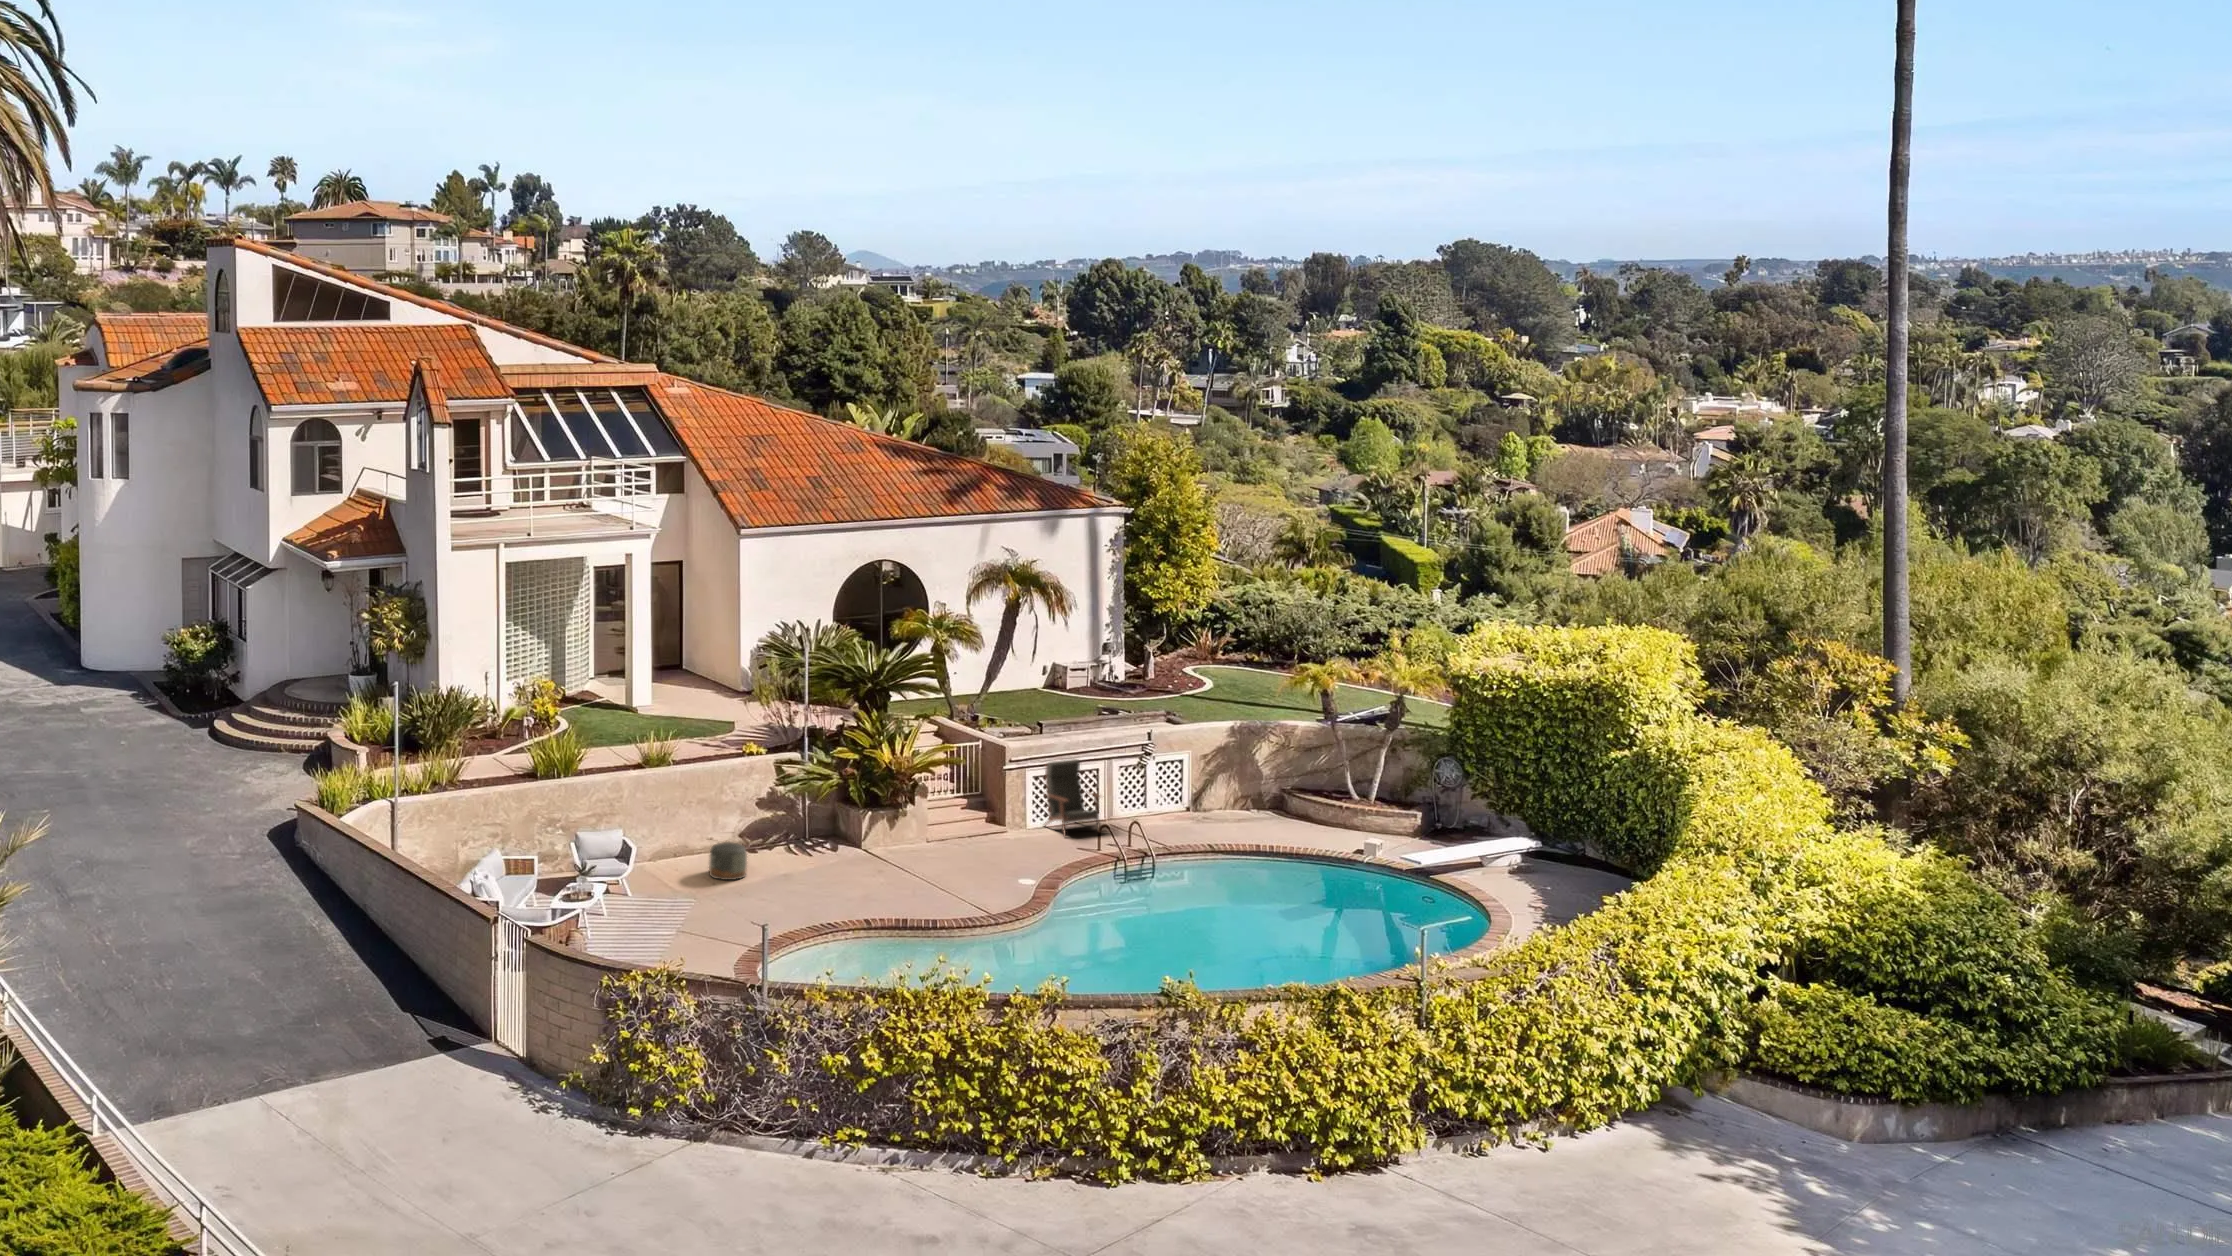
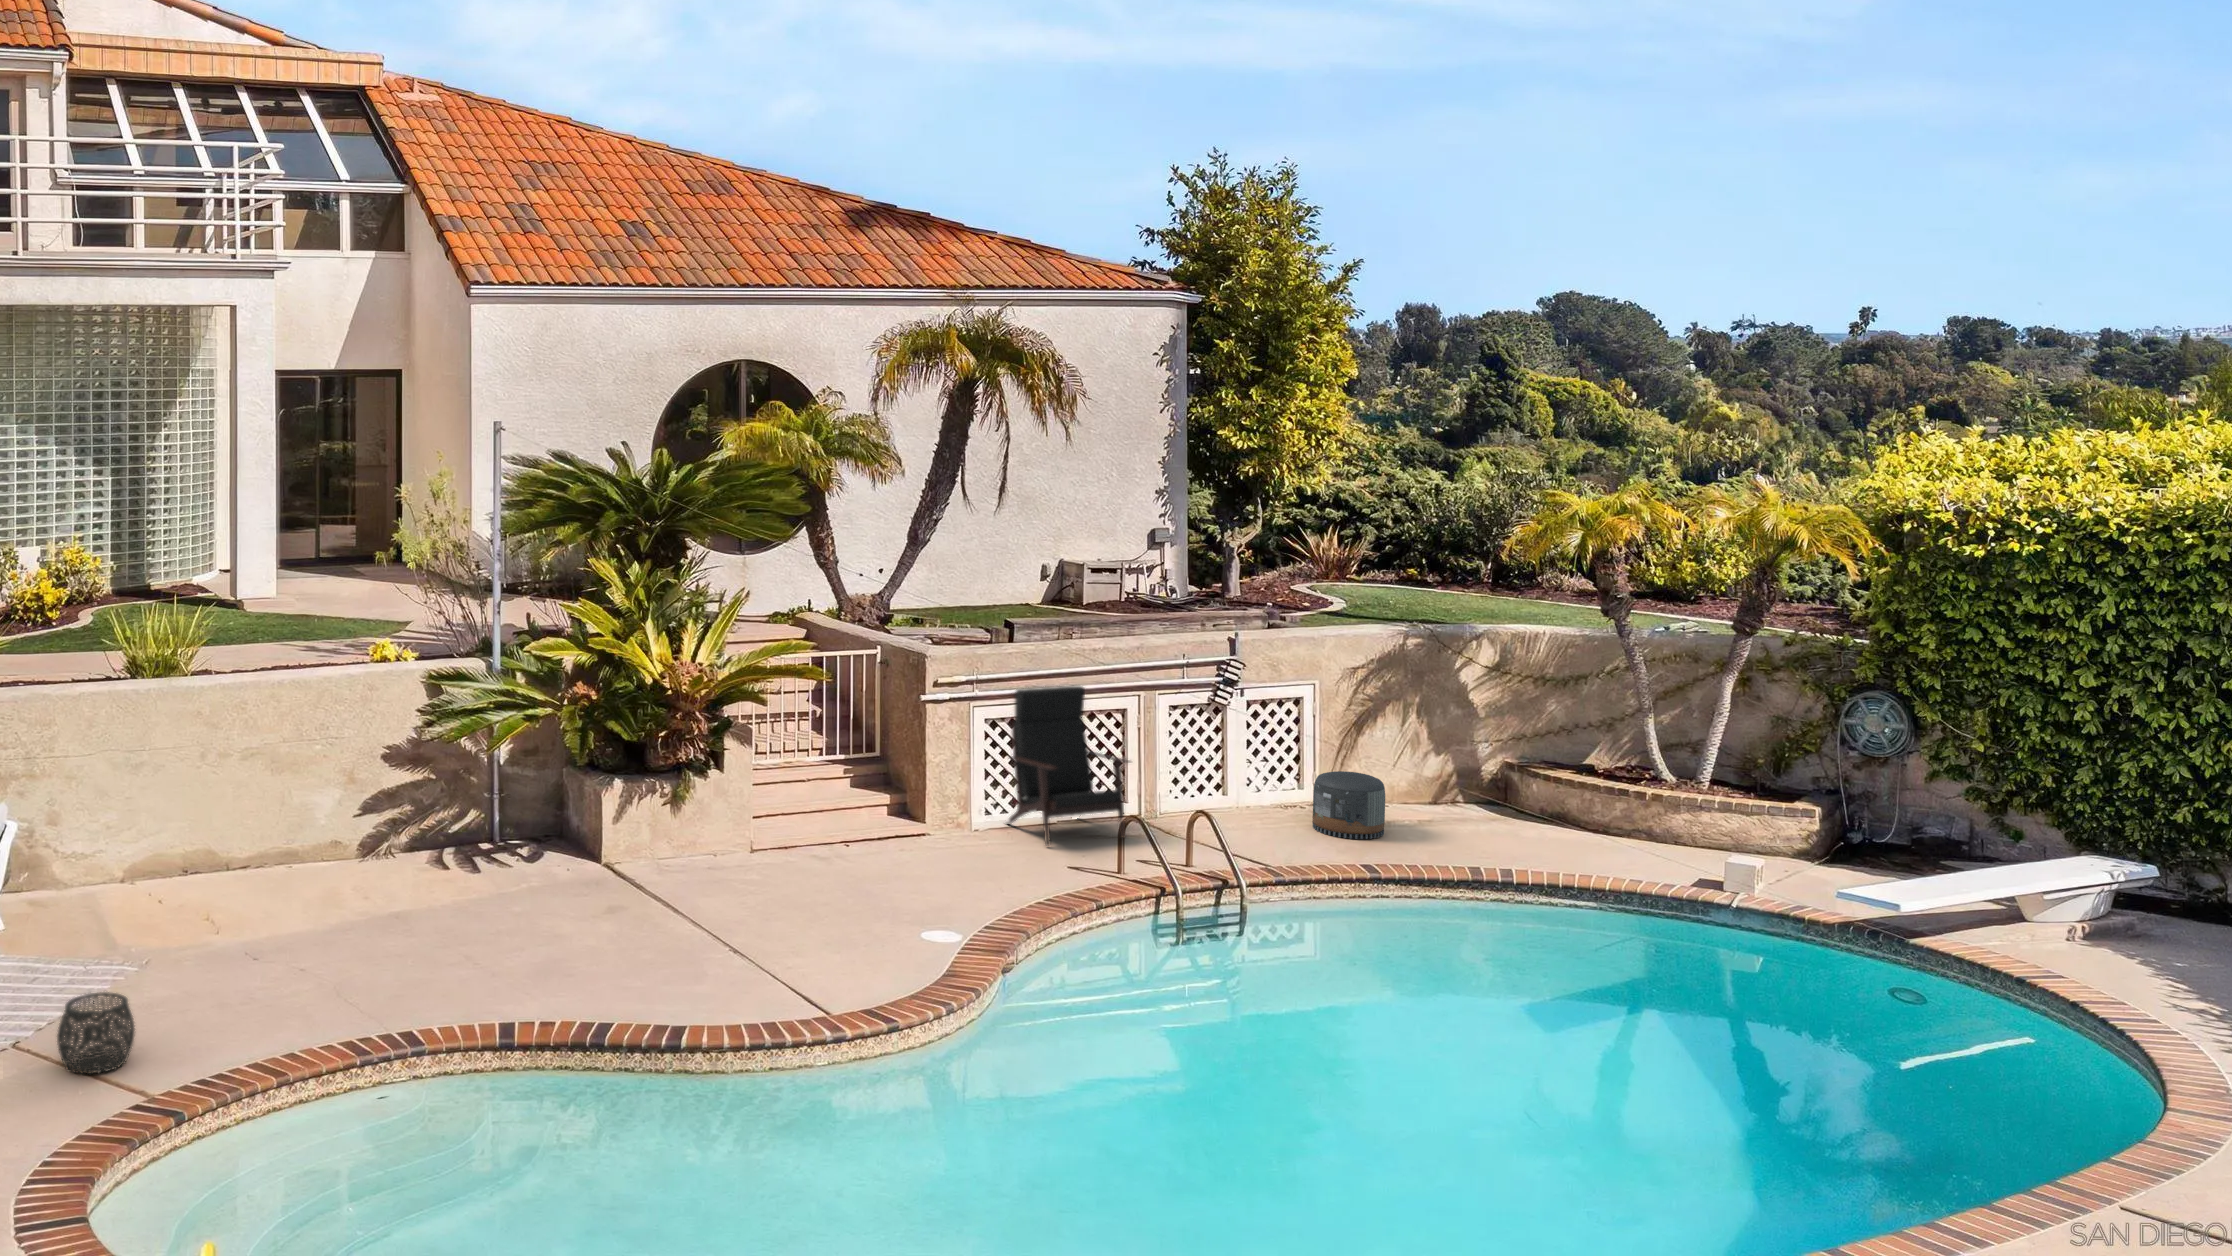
pouf: present [709,842,747,880] -> present [1312,771,1385,839]
woven basket: none [701,904,730,935] -> present [57,992,135,1074]

